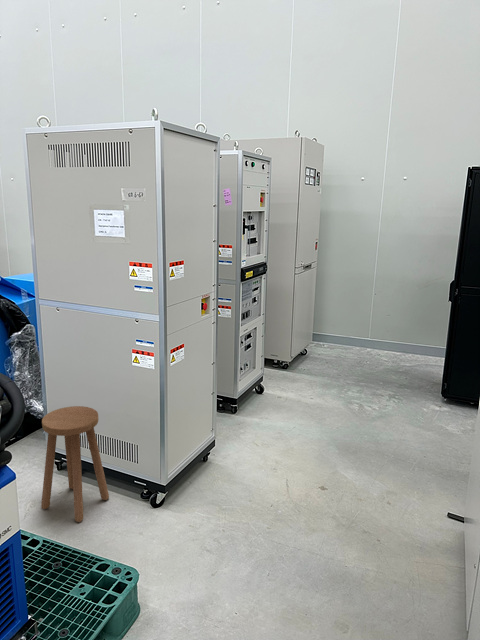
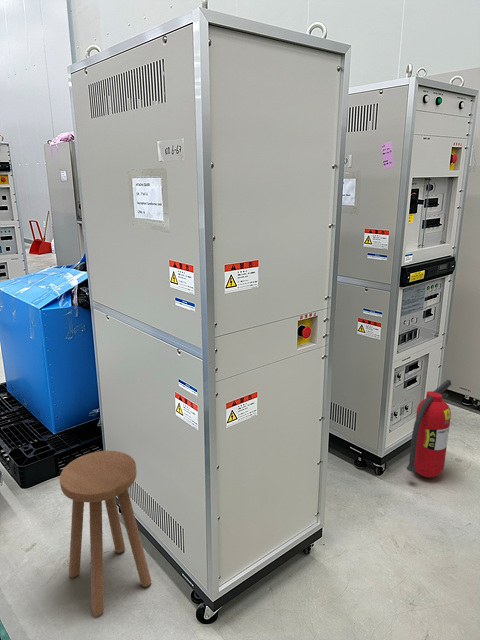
fire extinguisher: none [252,343,275,409] -> present [407,380,451,477]

